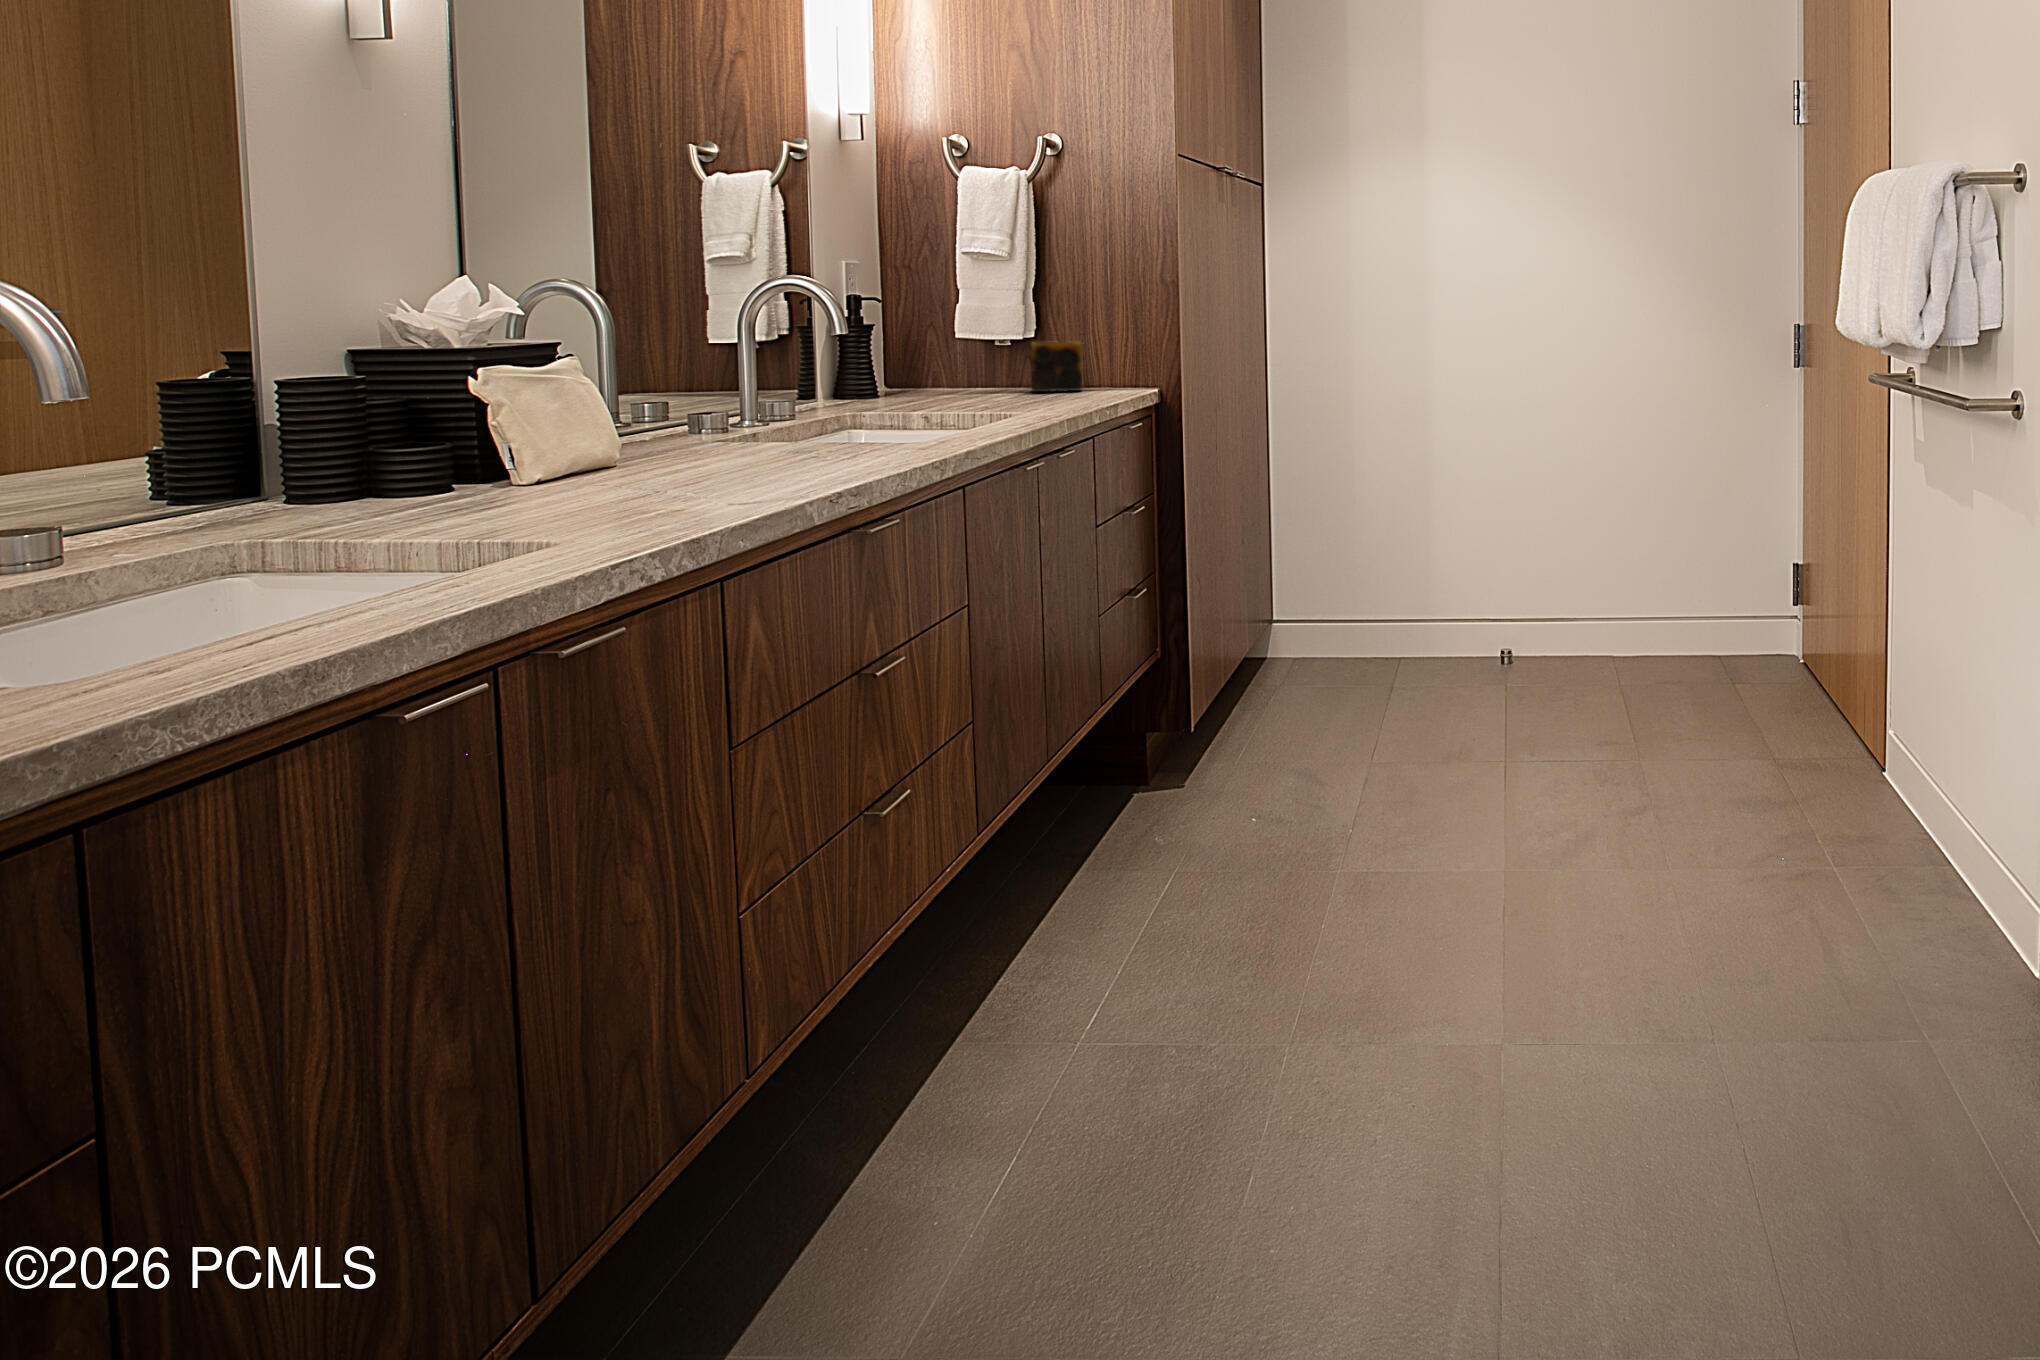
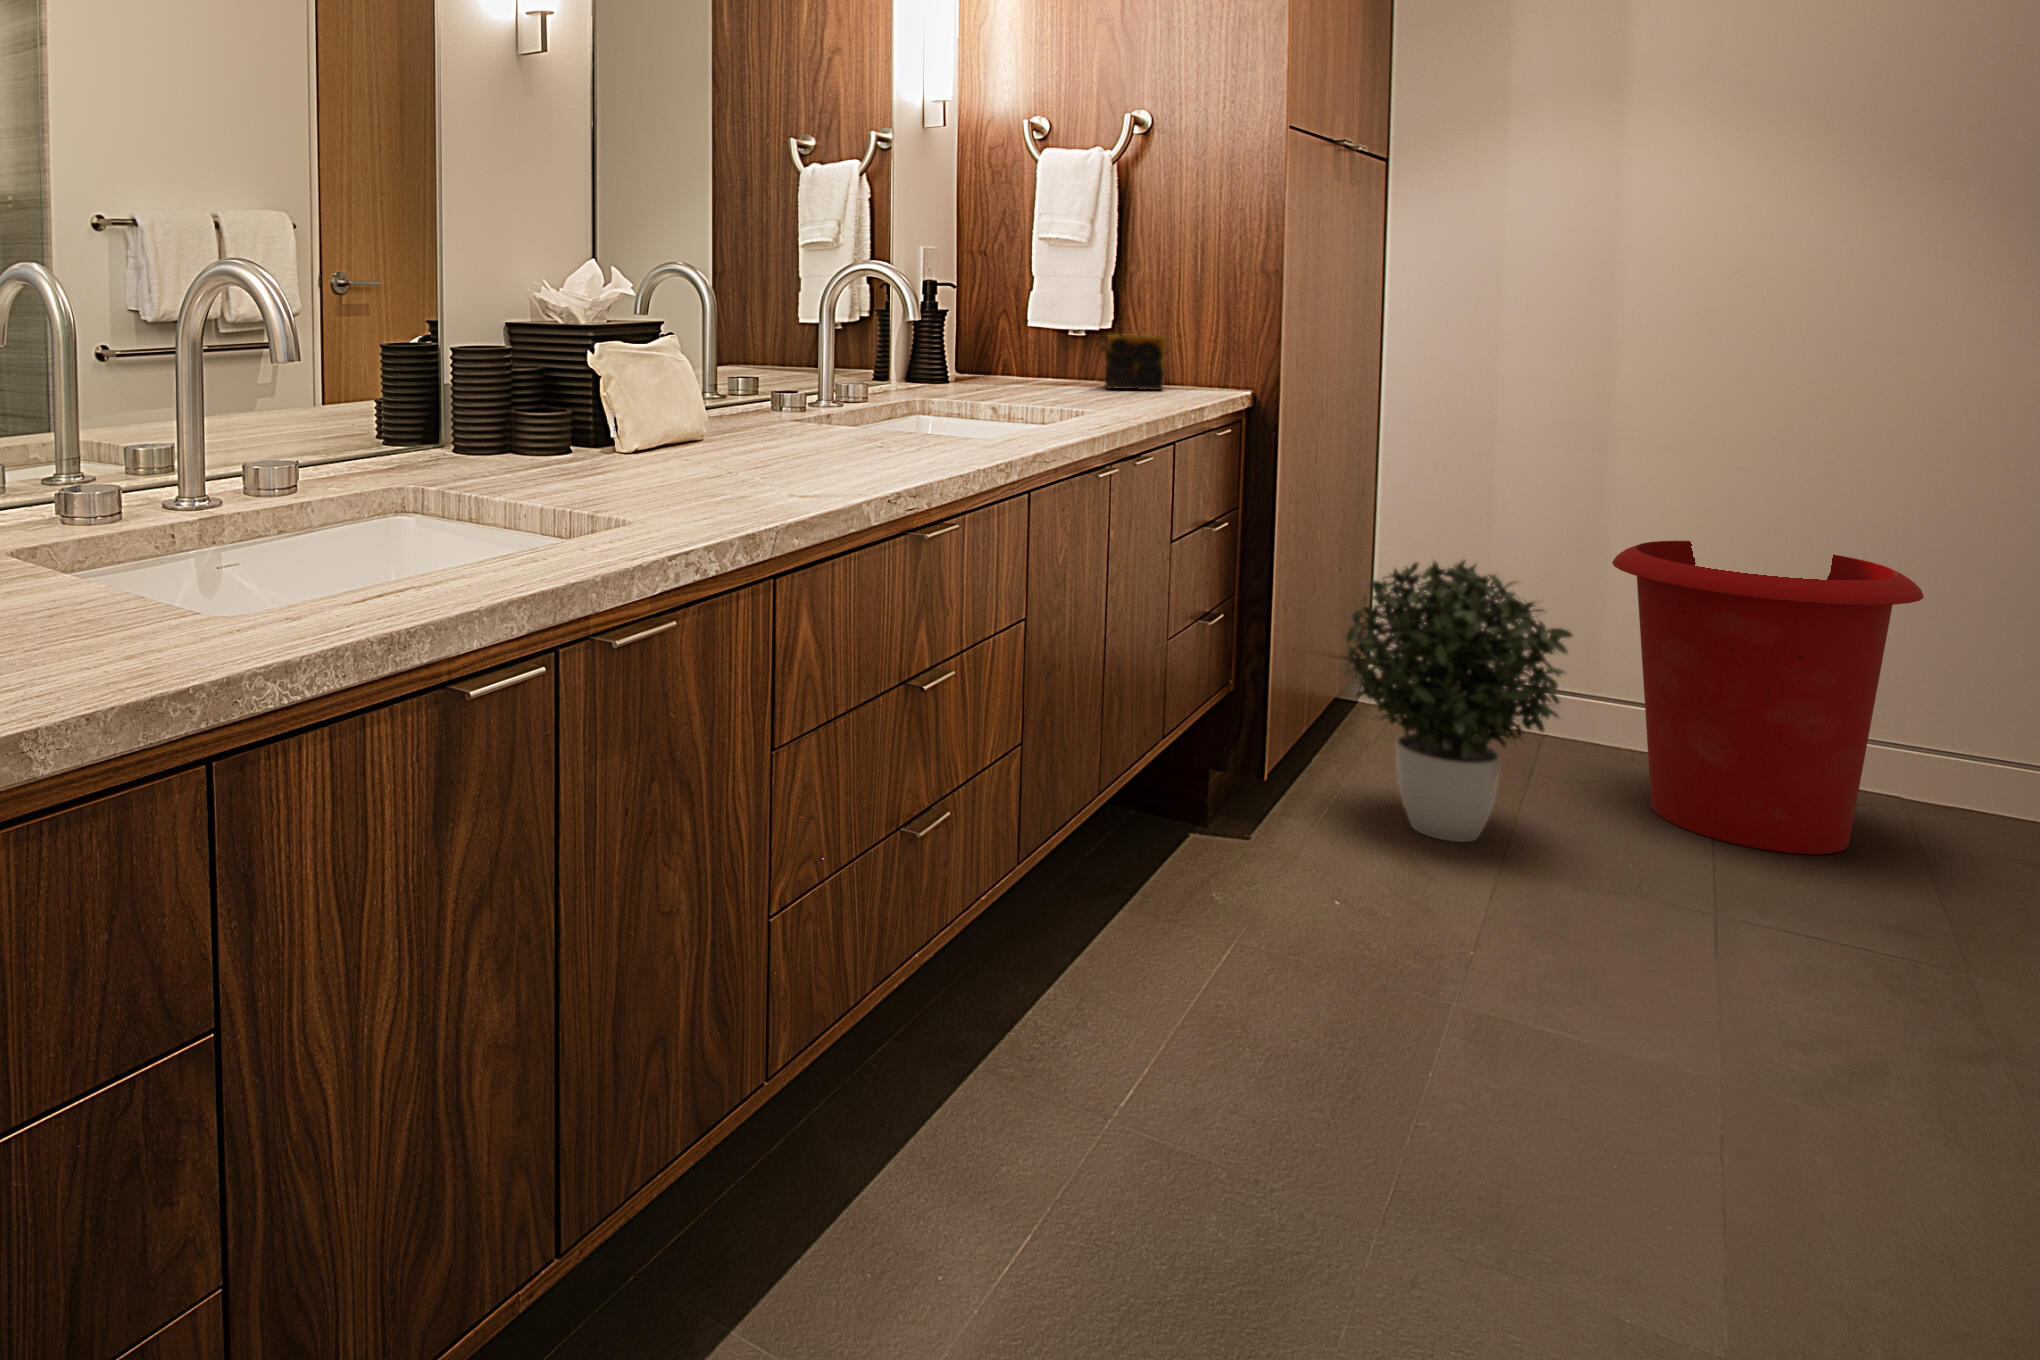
waste bin: none [1418,482,1588,703] -> present [1612,541,1924,854]
potted plant: none [1236,515,1392,744] -> present [1344,560,1573,842]

